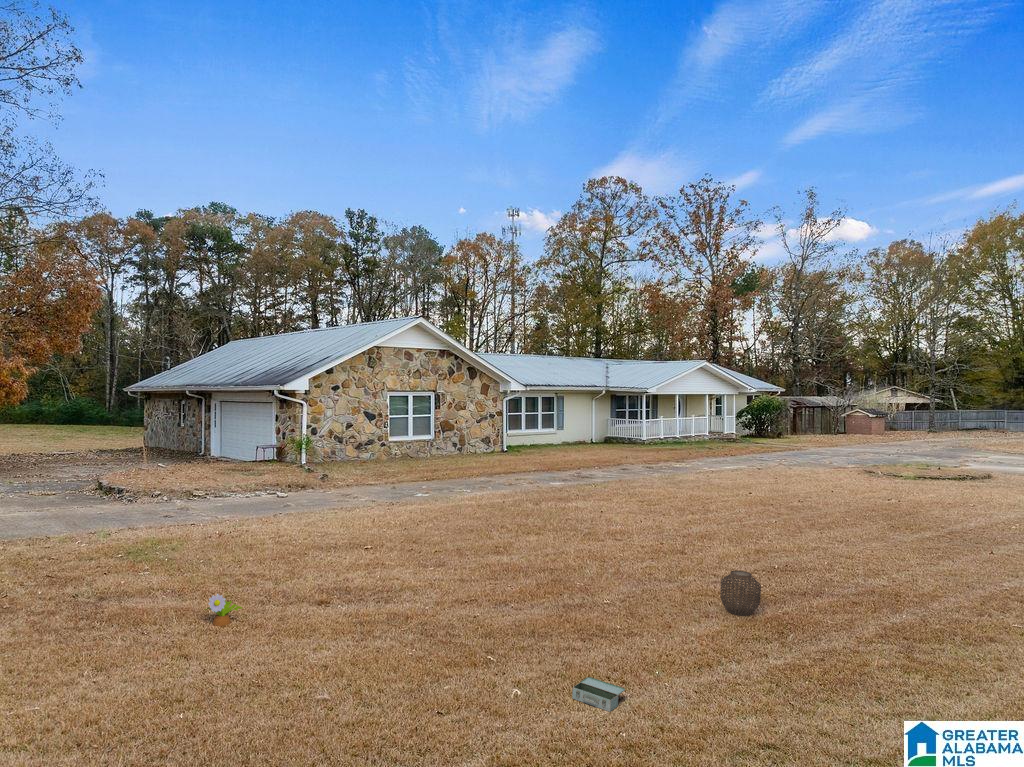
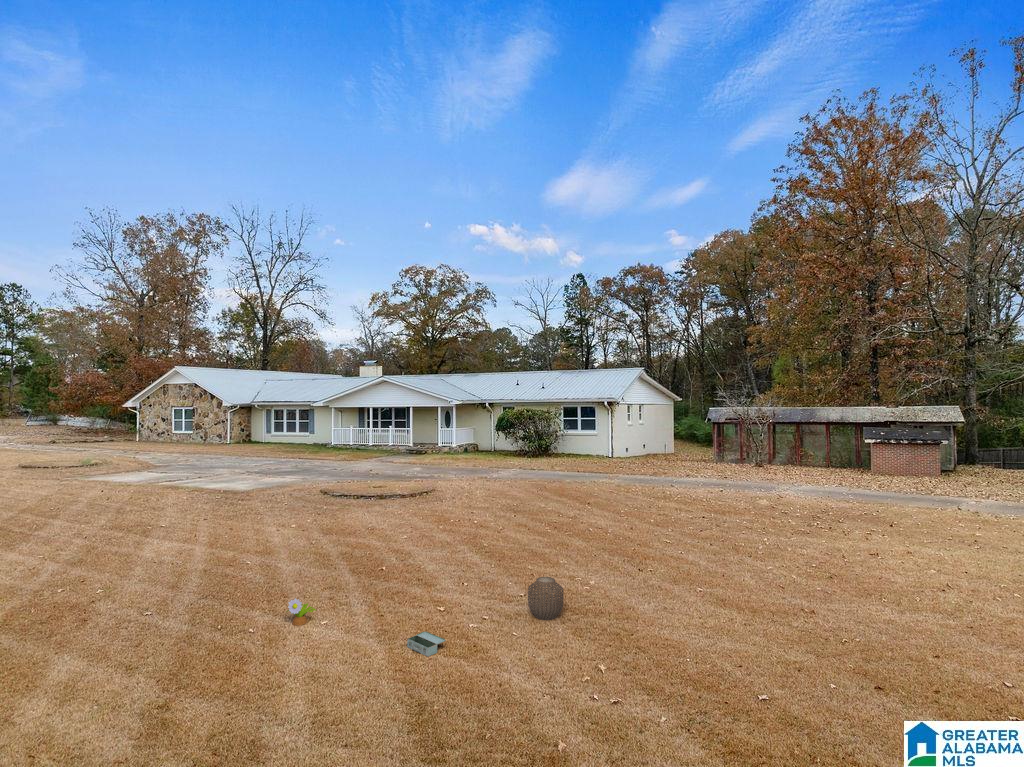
woven basket: present [720,570,761,616] -> present [528,577,564,620]
toolbox: present [572,677,625,712] -> present [407,631,446,656]

